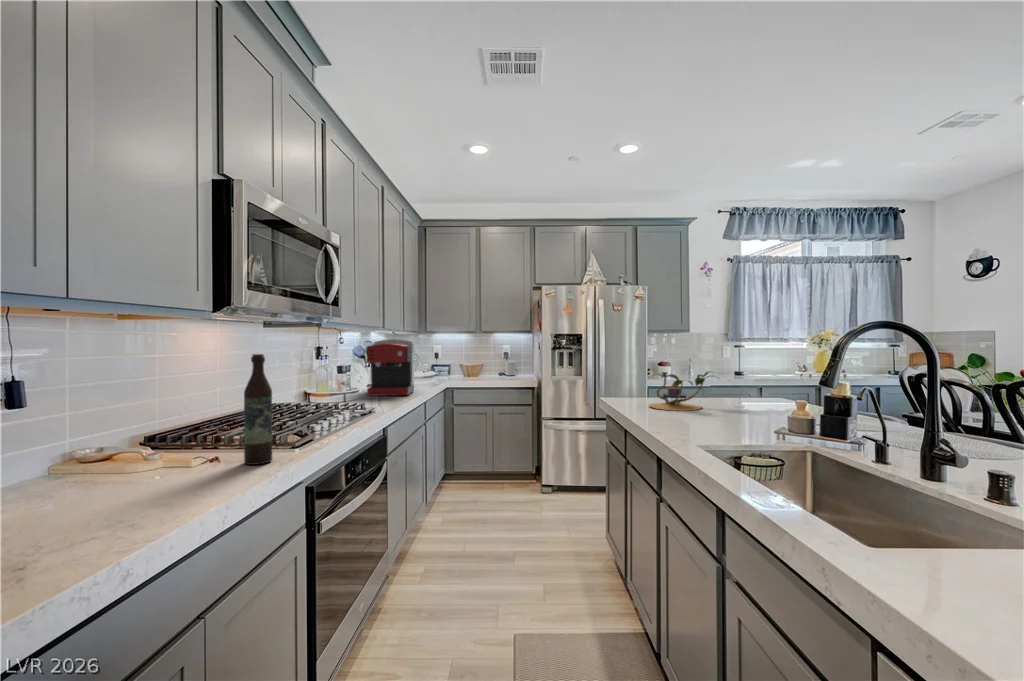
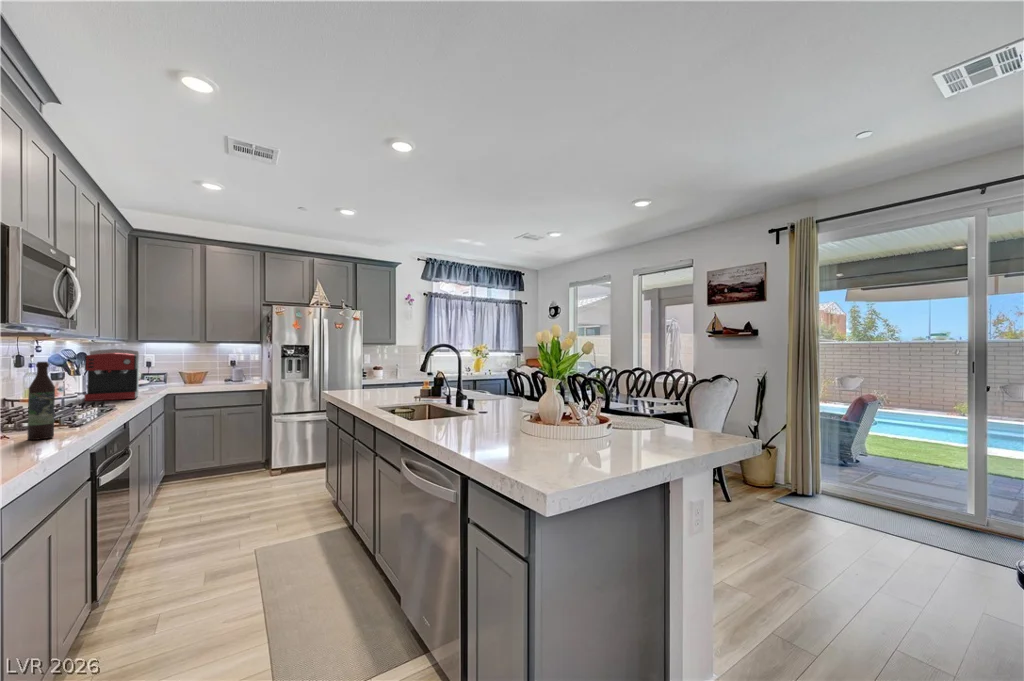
plant: present [649,372,710,411] -> none [353,370,398,395]

